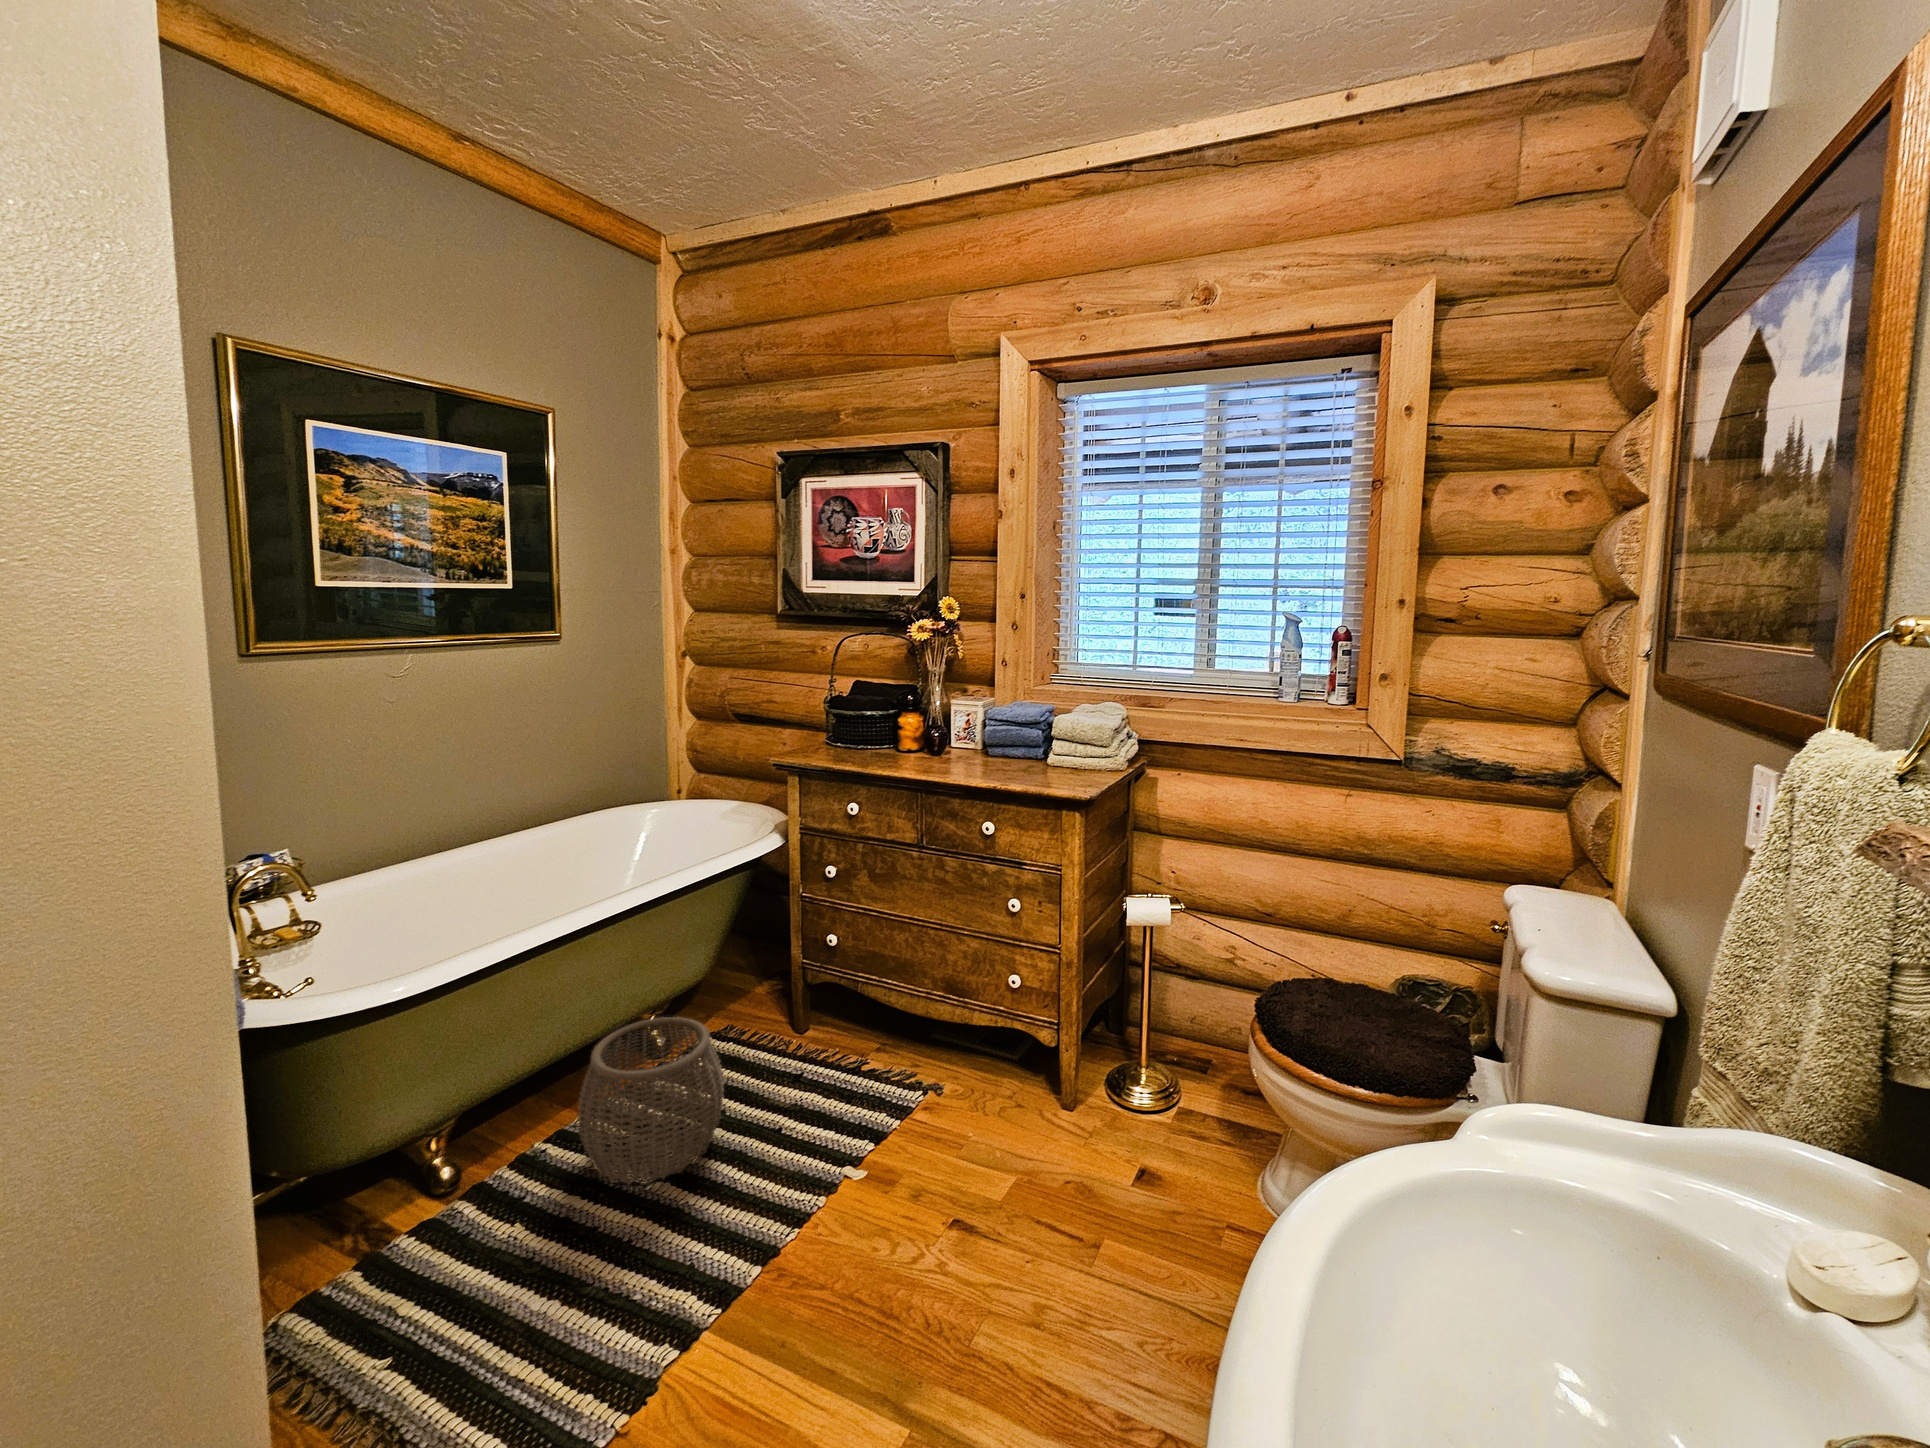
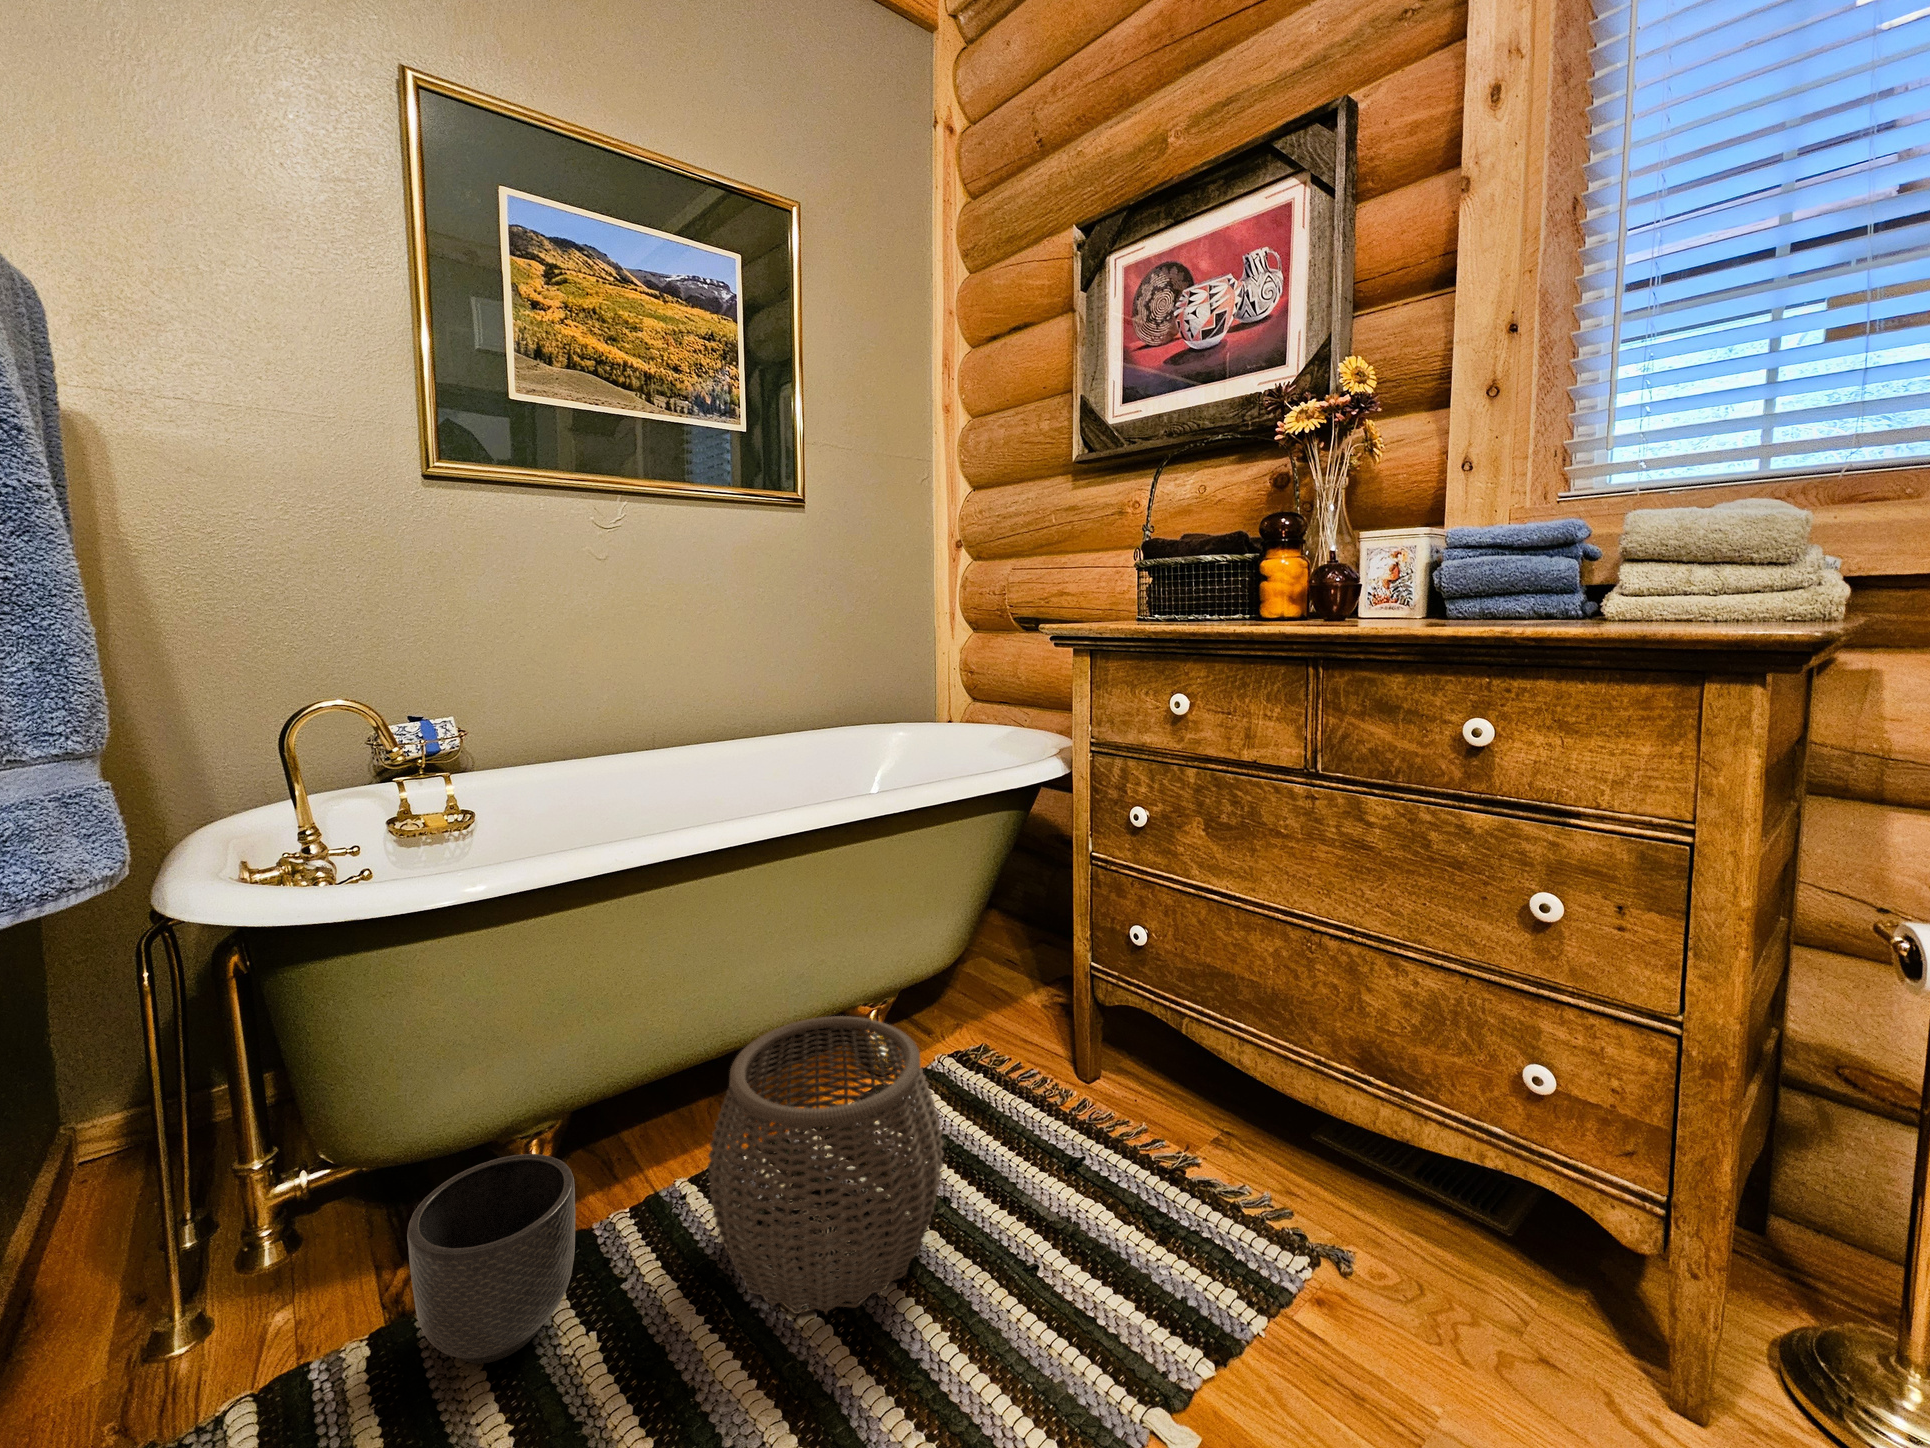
planter: none [392,1137,499,1260] -> present [407,1154,575,1363]

